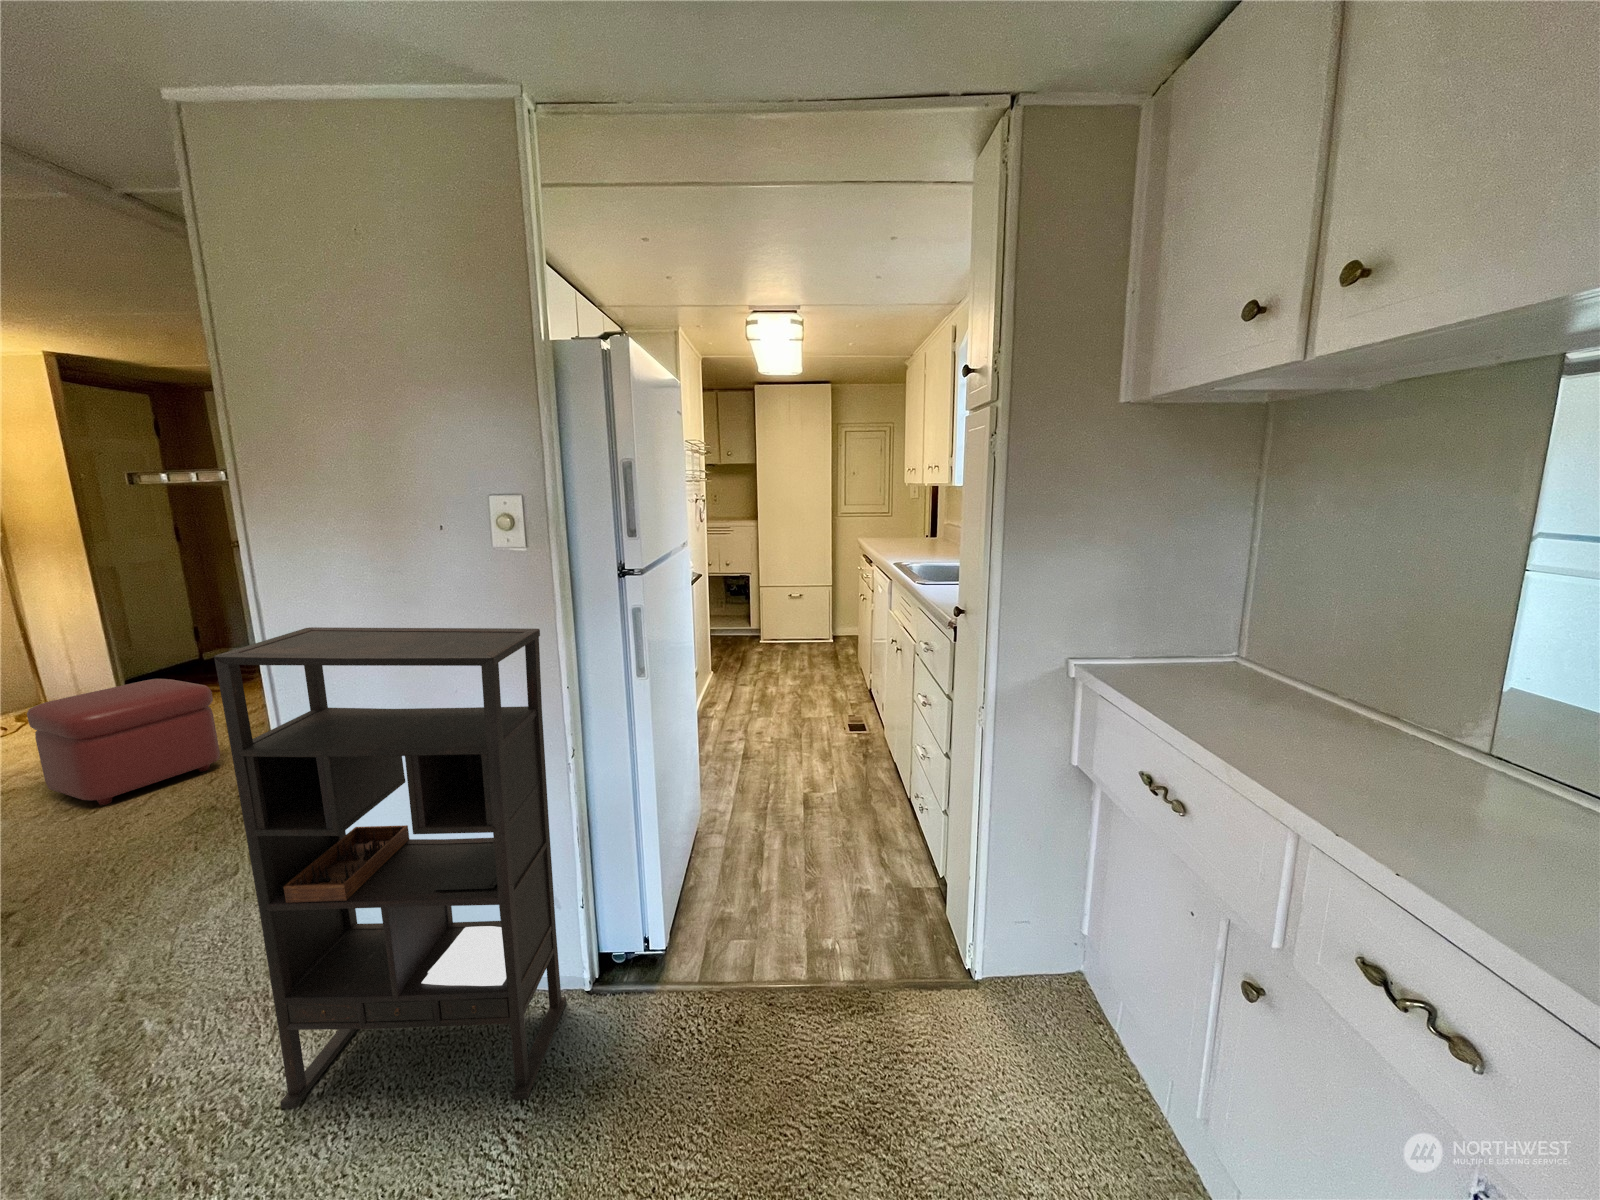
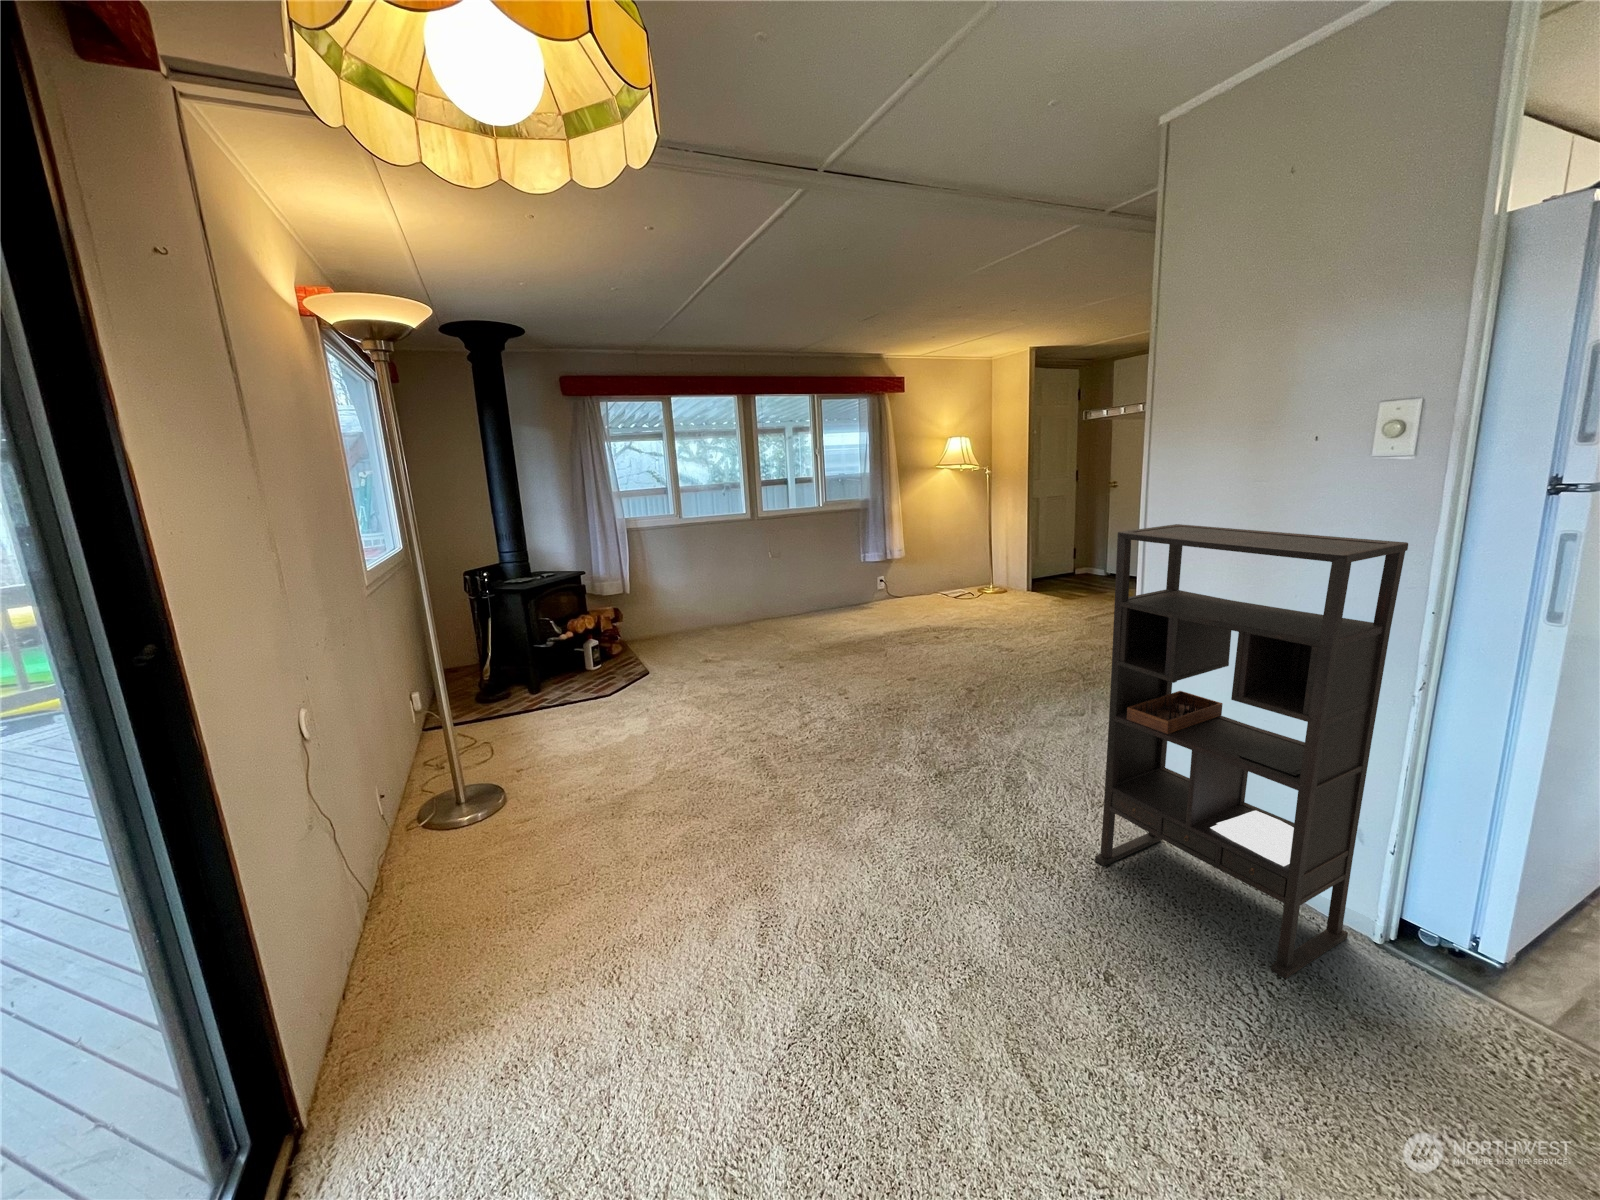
ottoman: present [27,679,220,805] -> none [990,574,1083,649]

